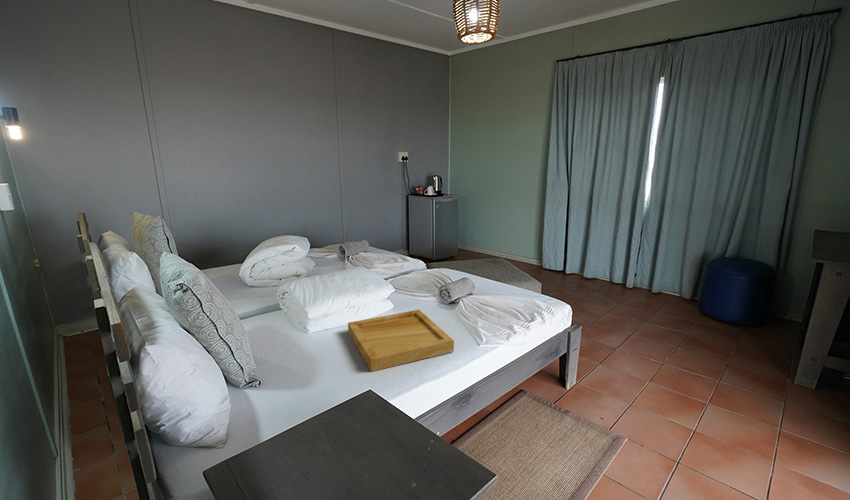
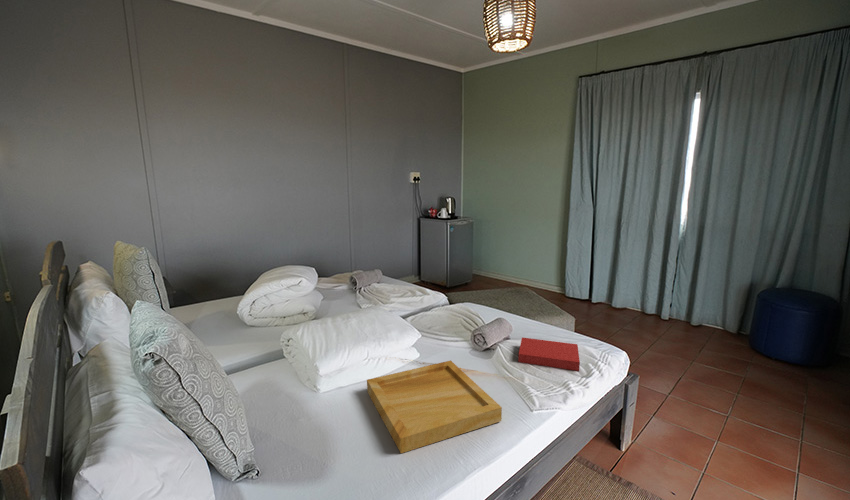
book: none [476,293,528,318] -> present [518,338,580,371]

